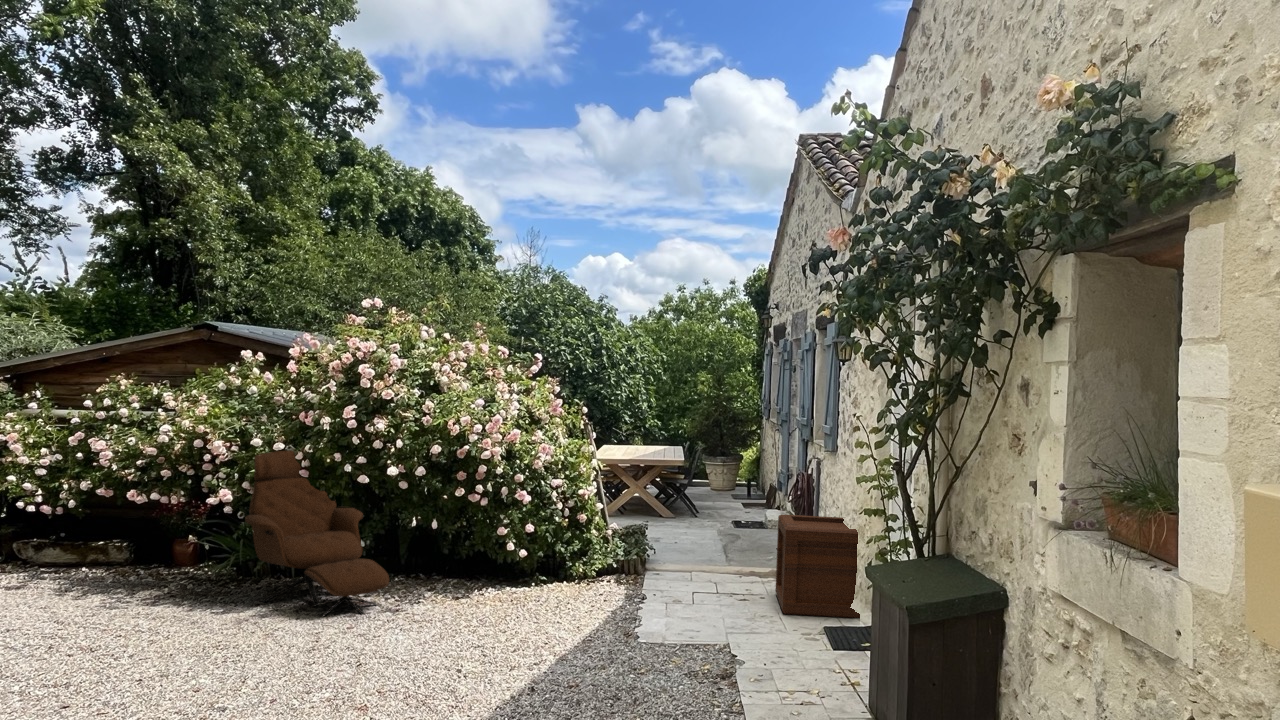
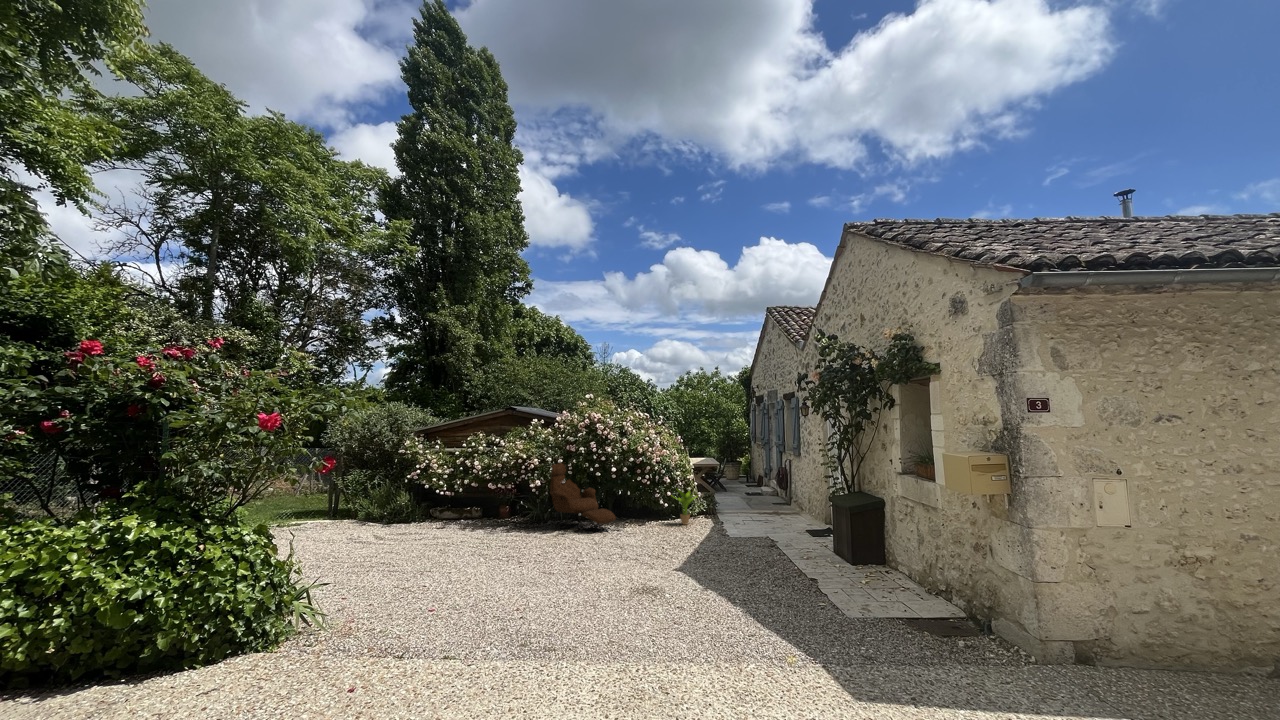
wooden crate: present [775,514,860,619] -> none [777,485,823,528]
potted plant: none [531,516,597,599] -> present [676,489,696,525]

